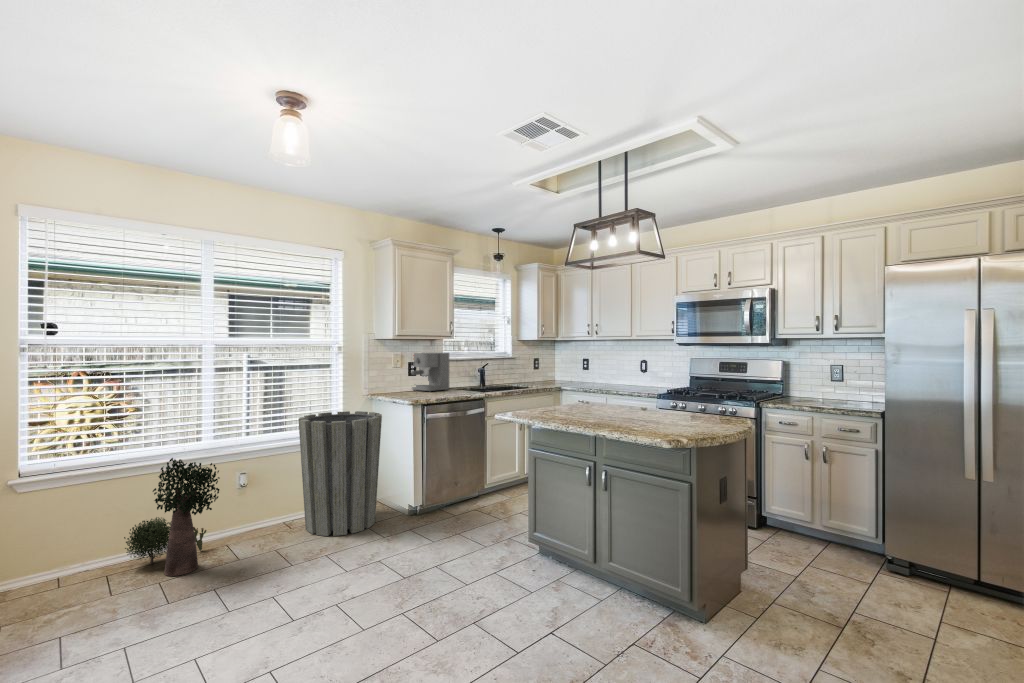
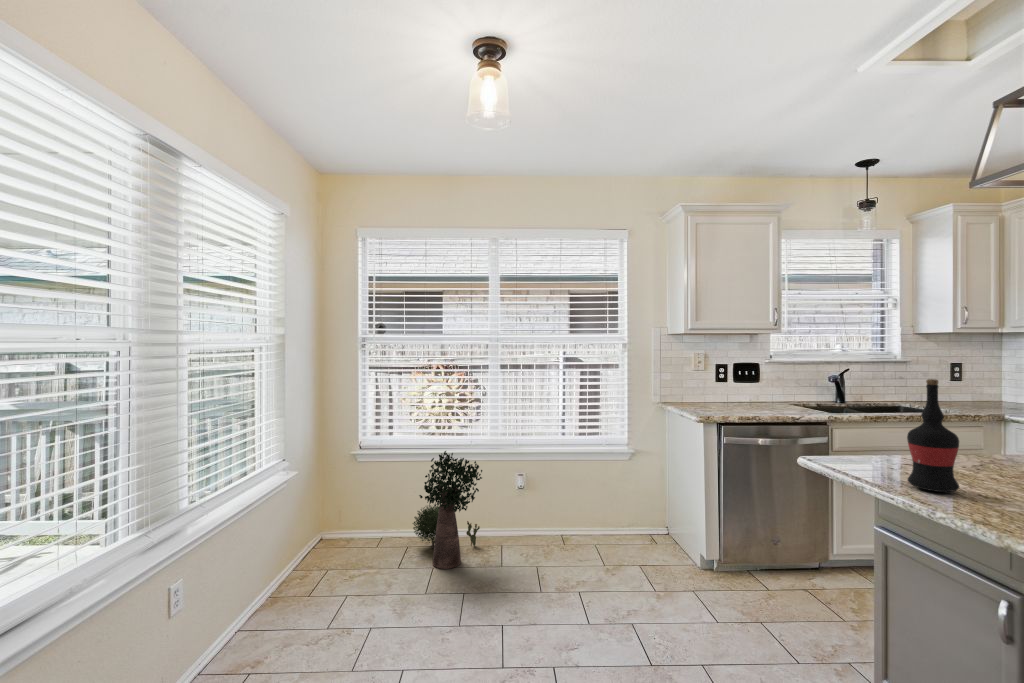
coffee maker: present [411,352,449,392] -> none [718,352,778,405]
wine bottle: none [551,364,570,418] -> present [907,379,959,492]
trash can: present [298,411,382,536] -> none [566,420,663,574]

